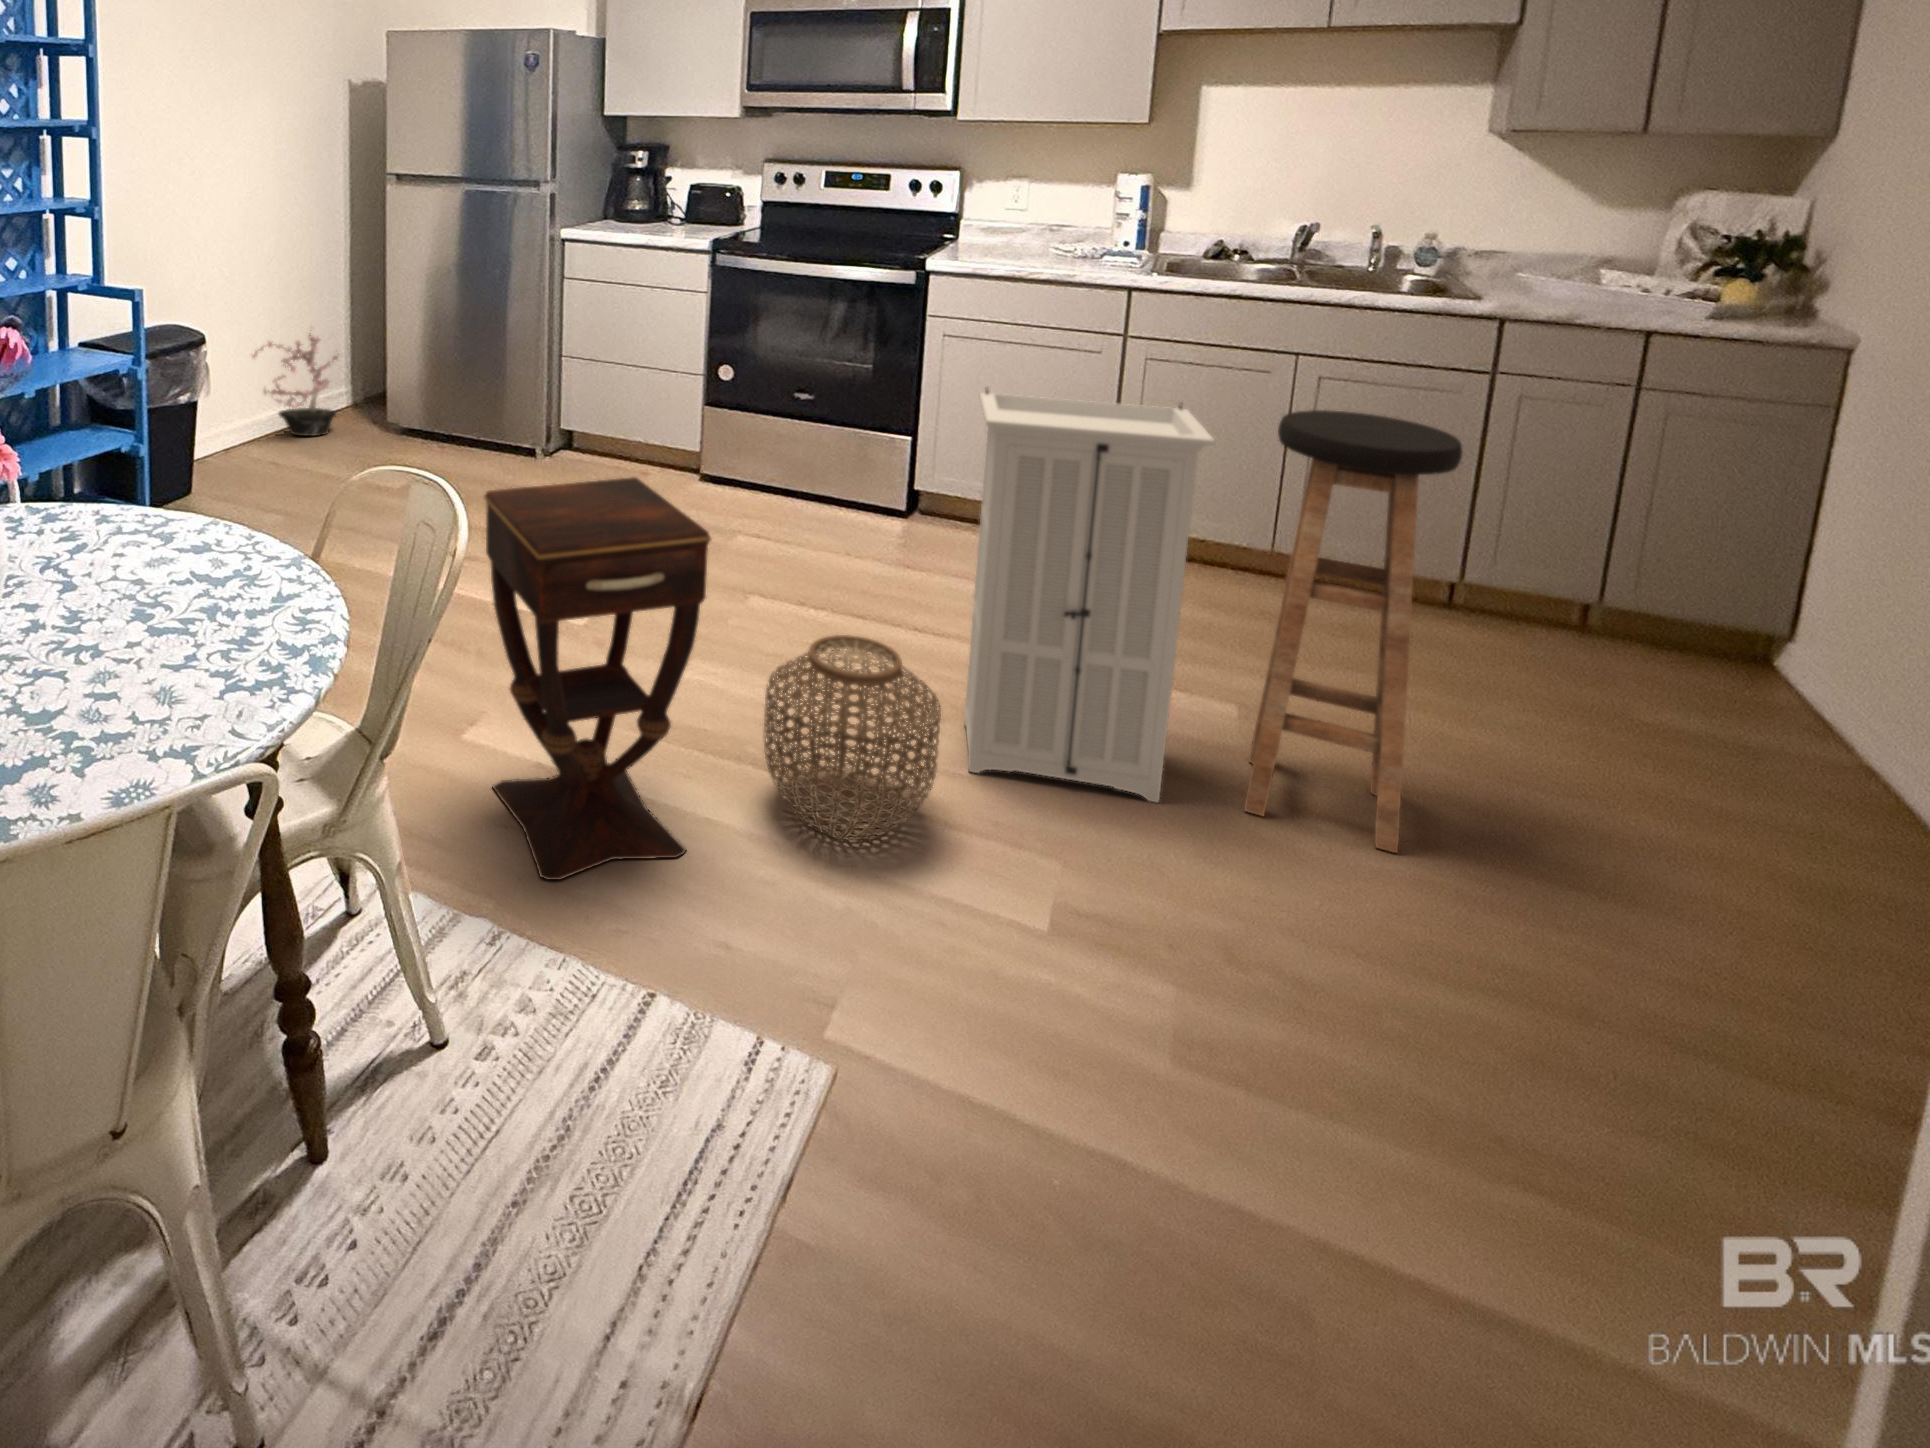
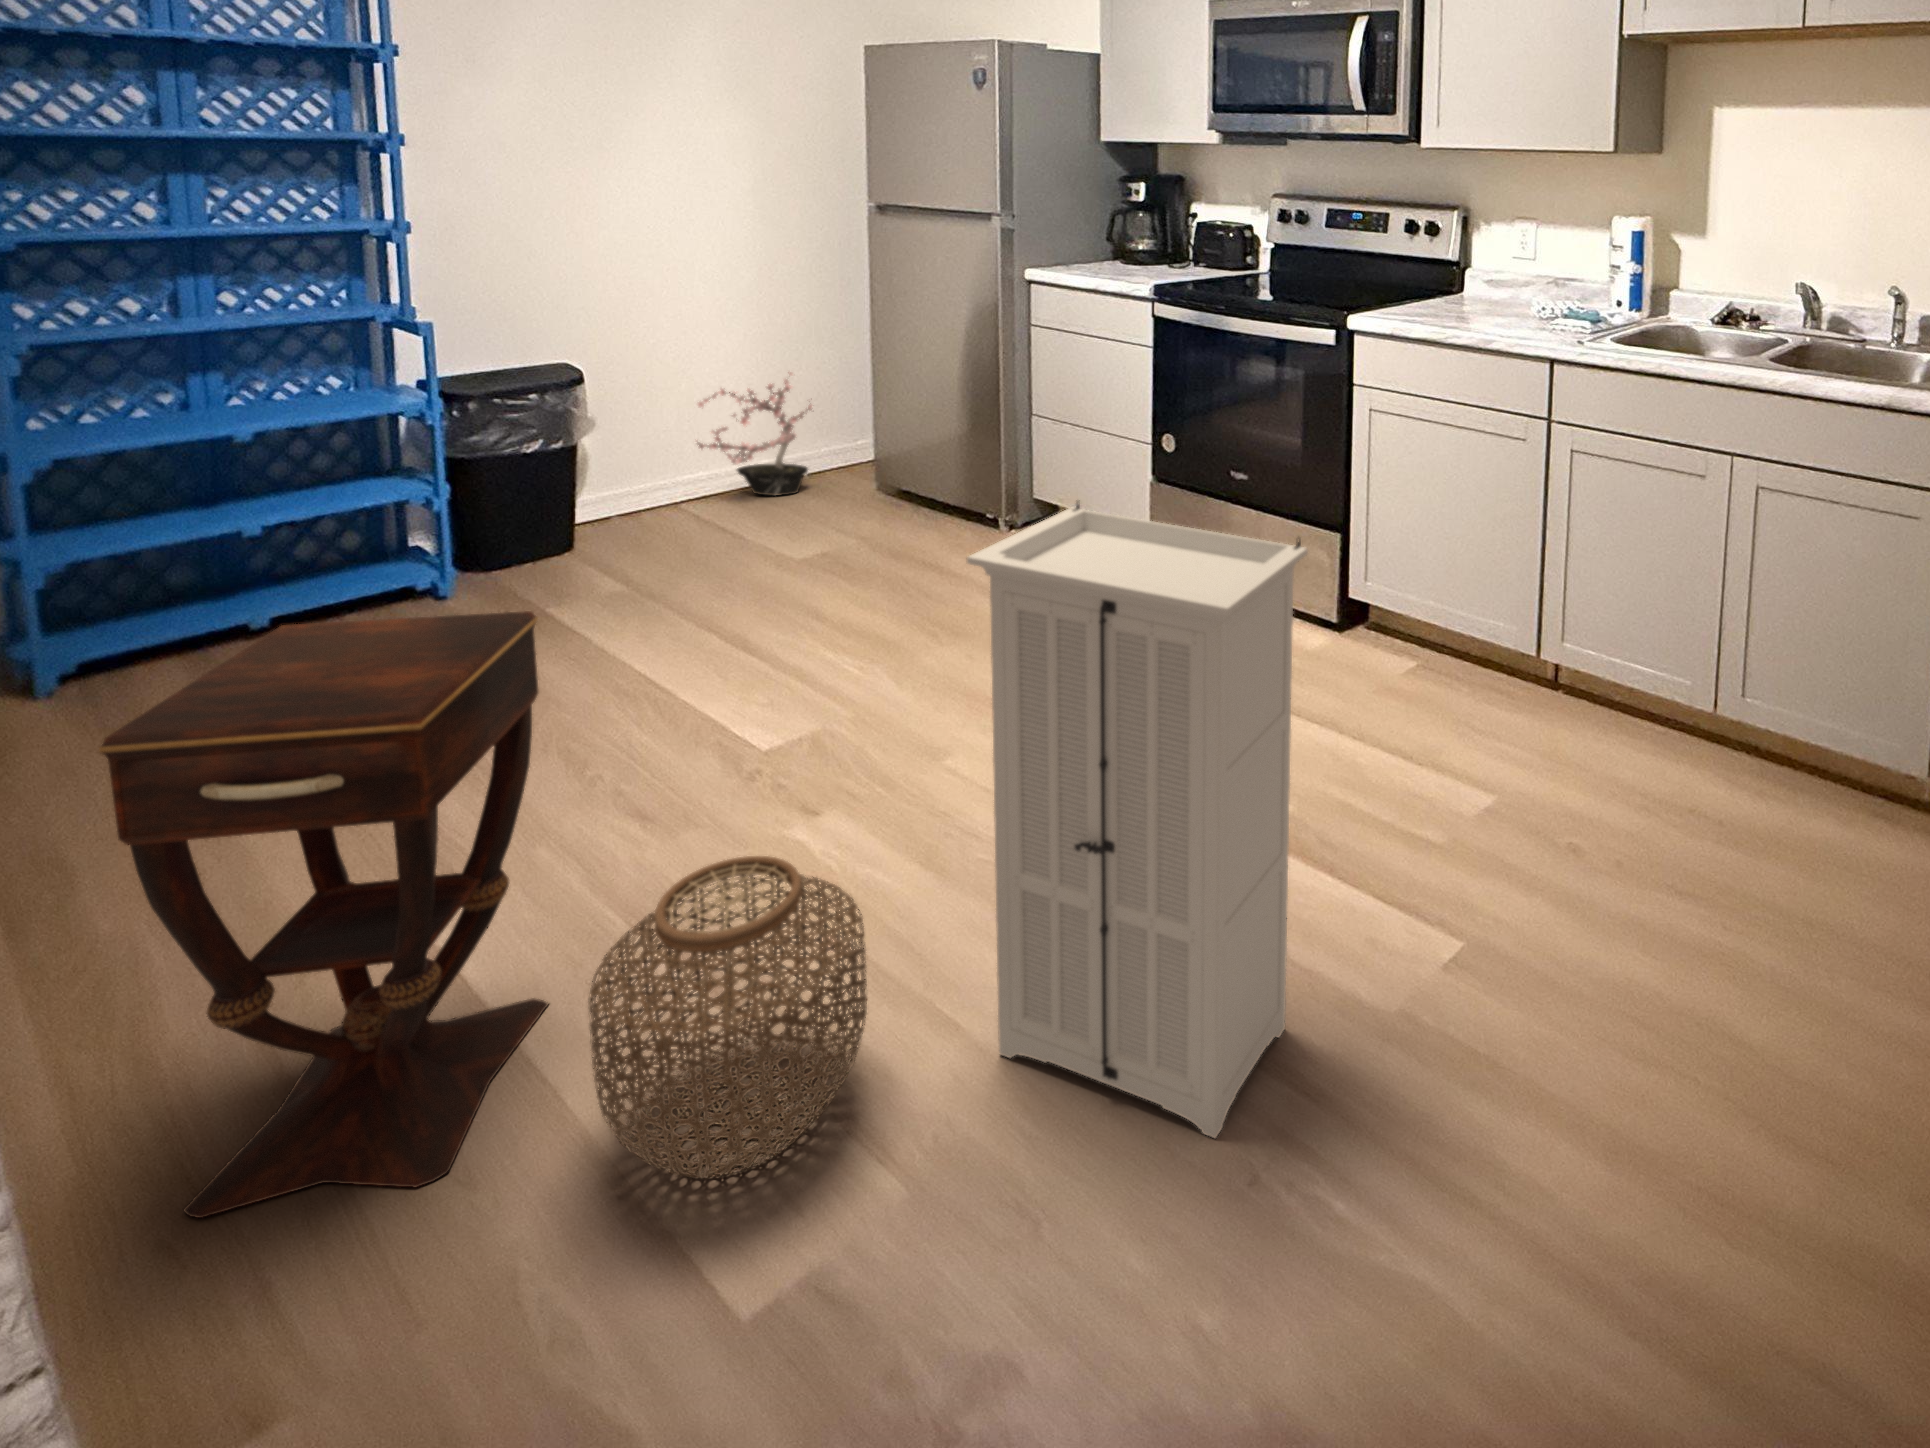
bar stool: present [1244,410,1462,853] -> none [1328,560,1600,1281]

